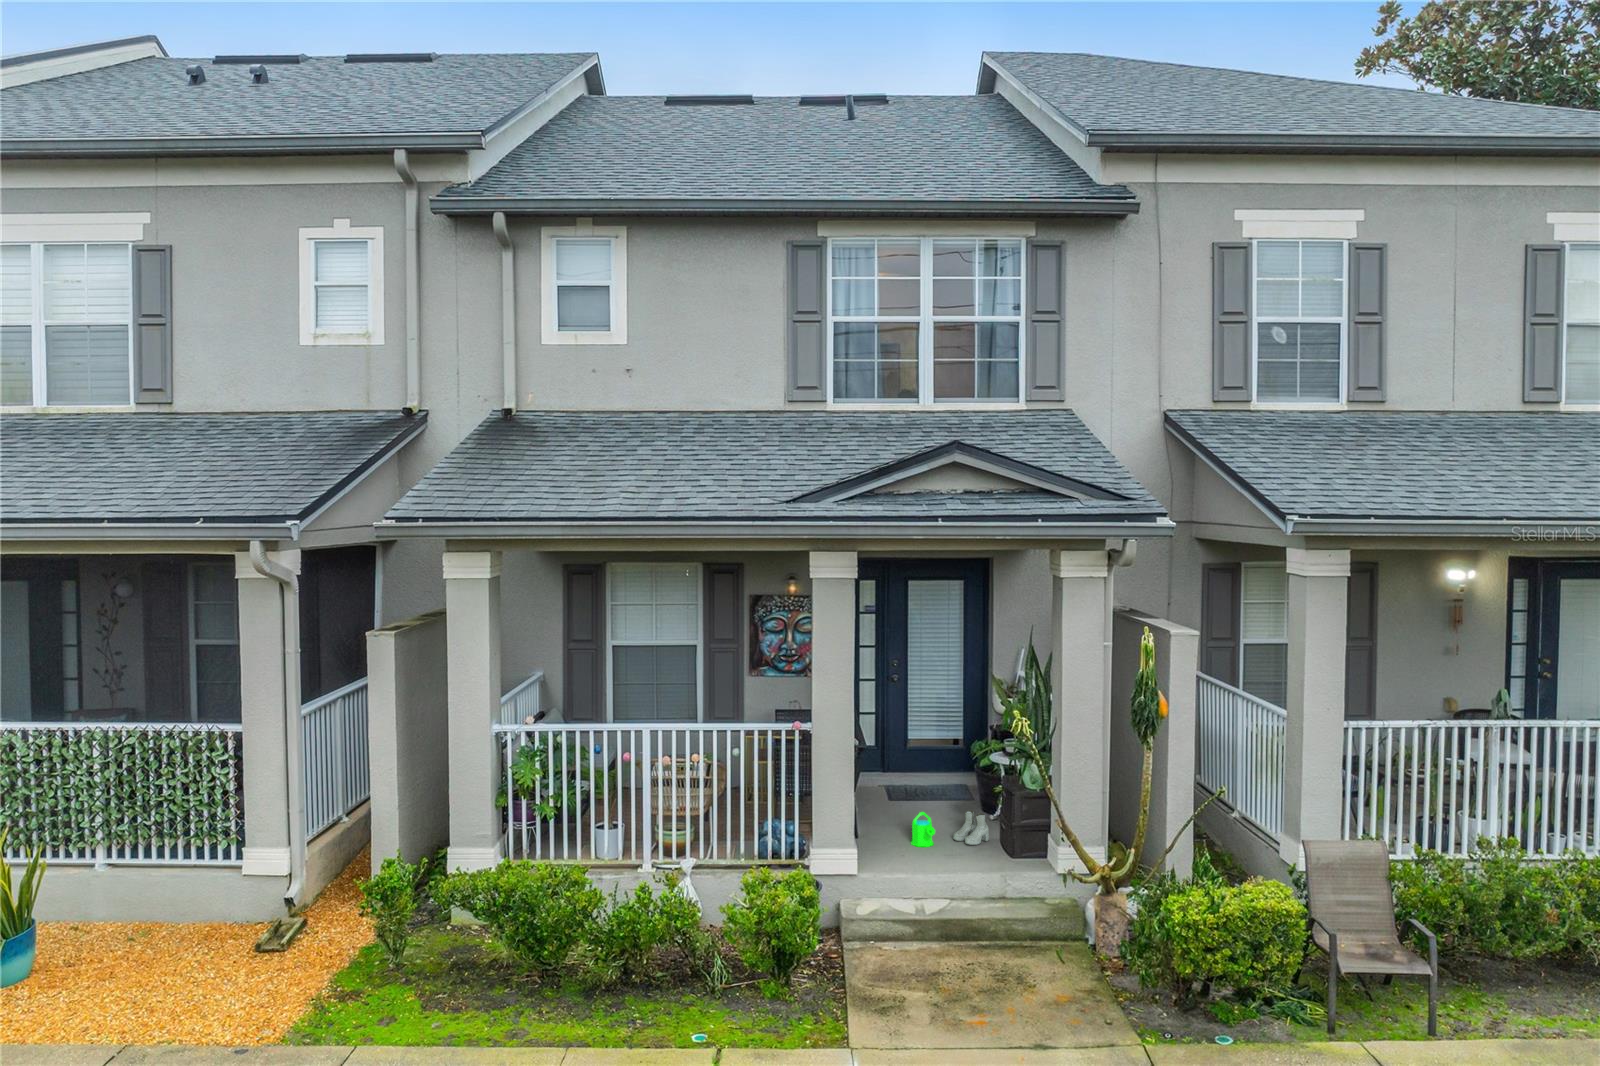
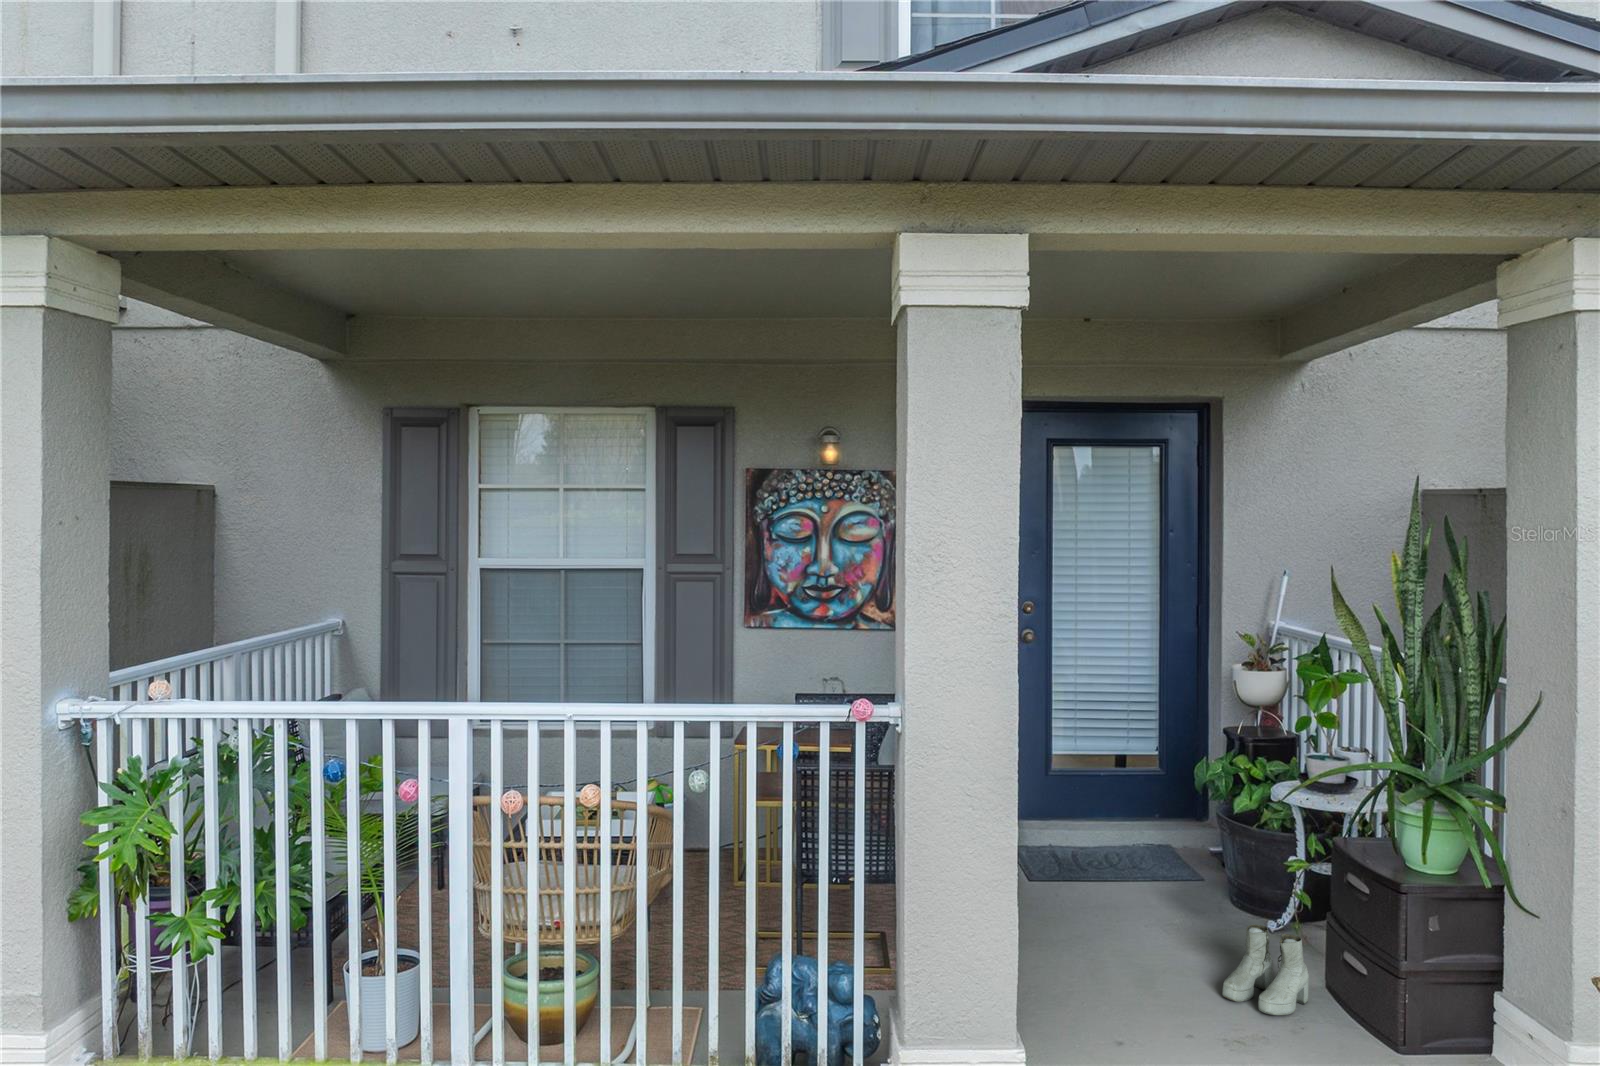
watering can: present [911,812,935,847] -> none [1121,931,1197,1021]

